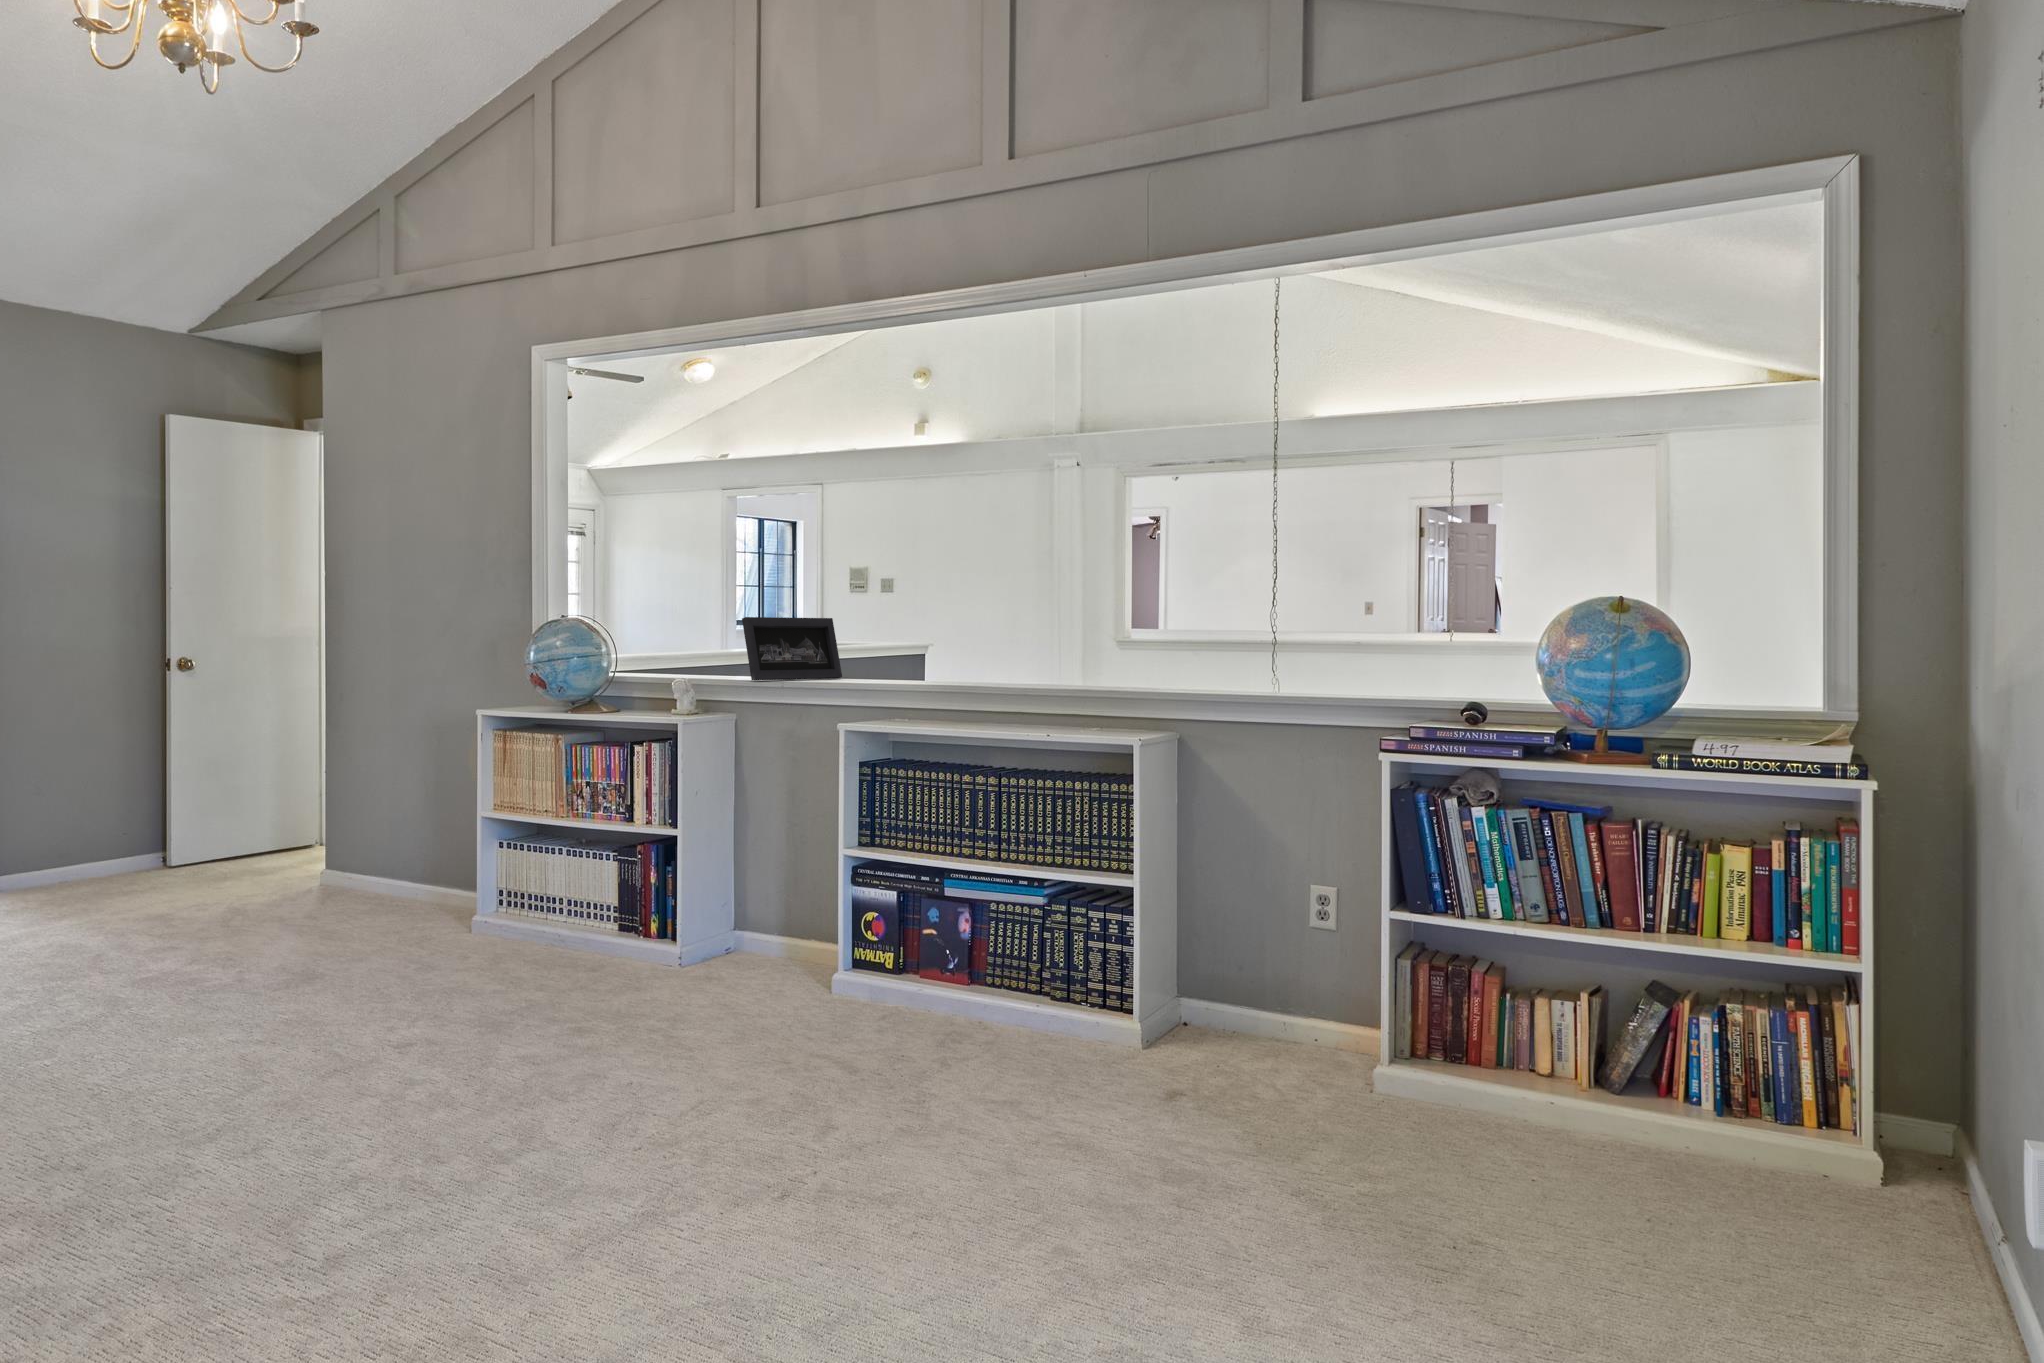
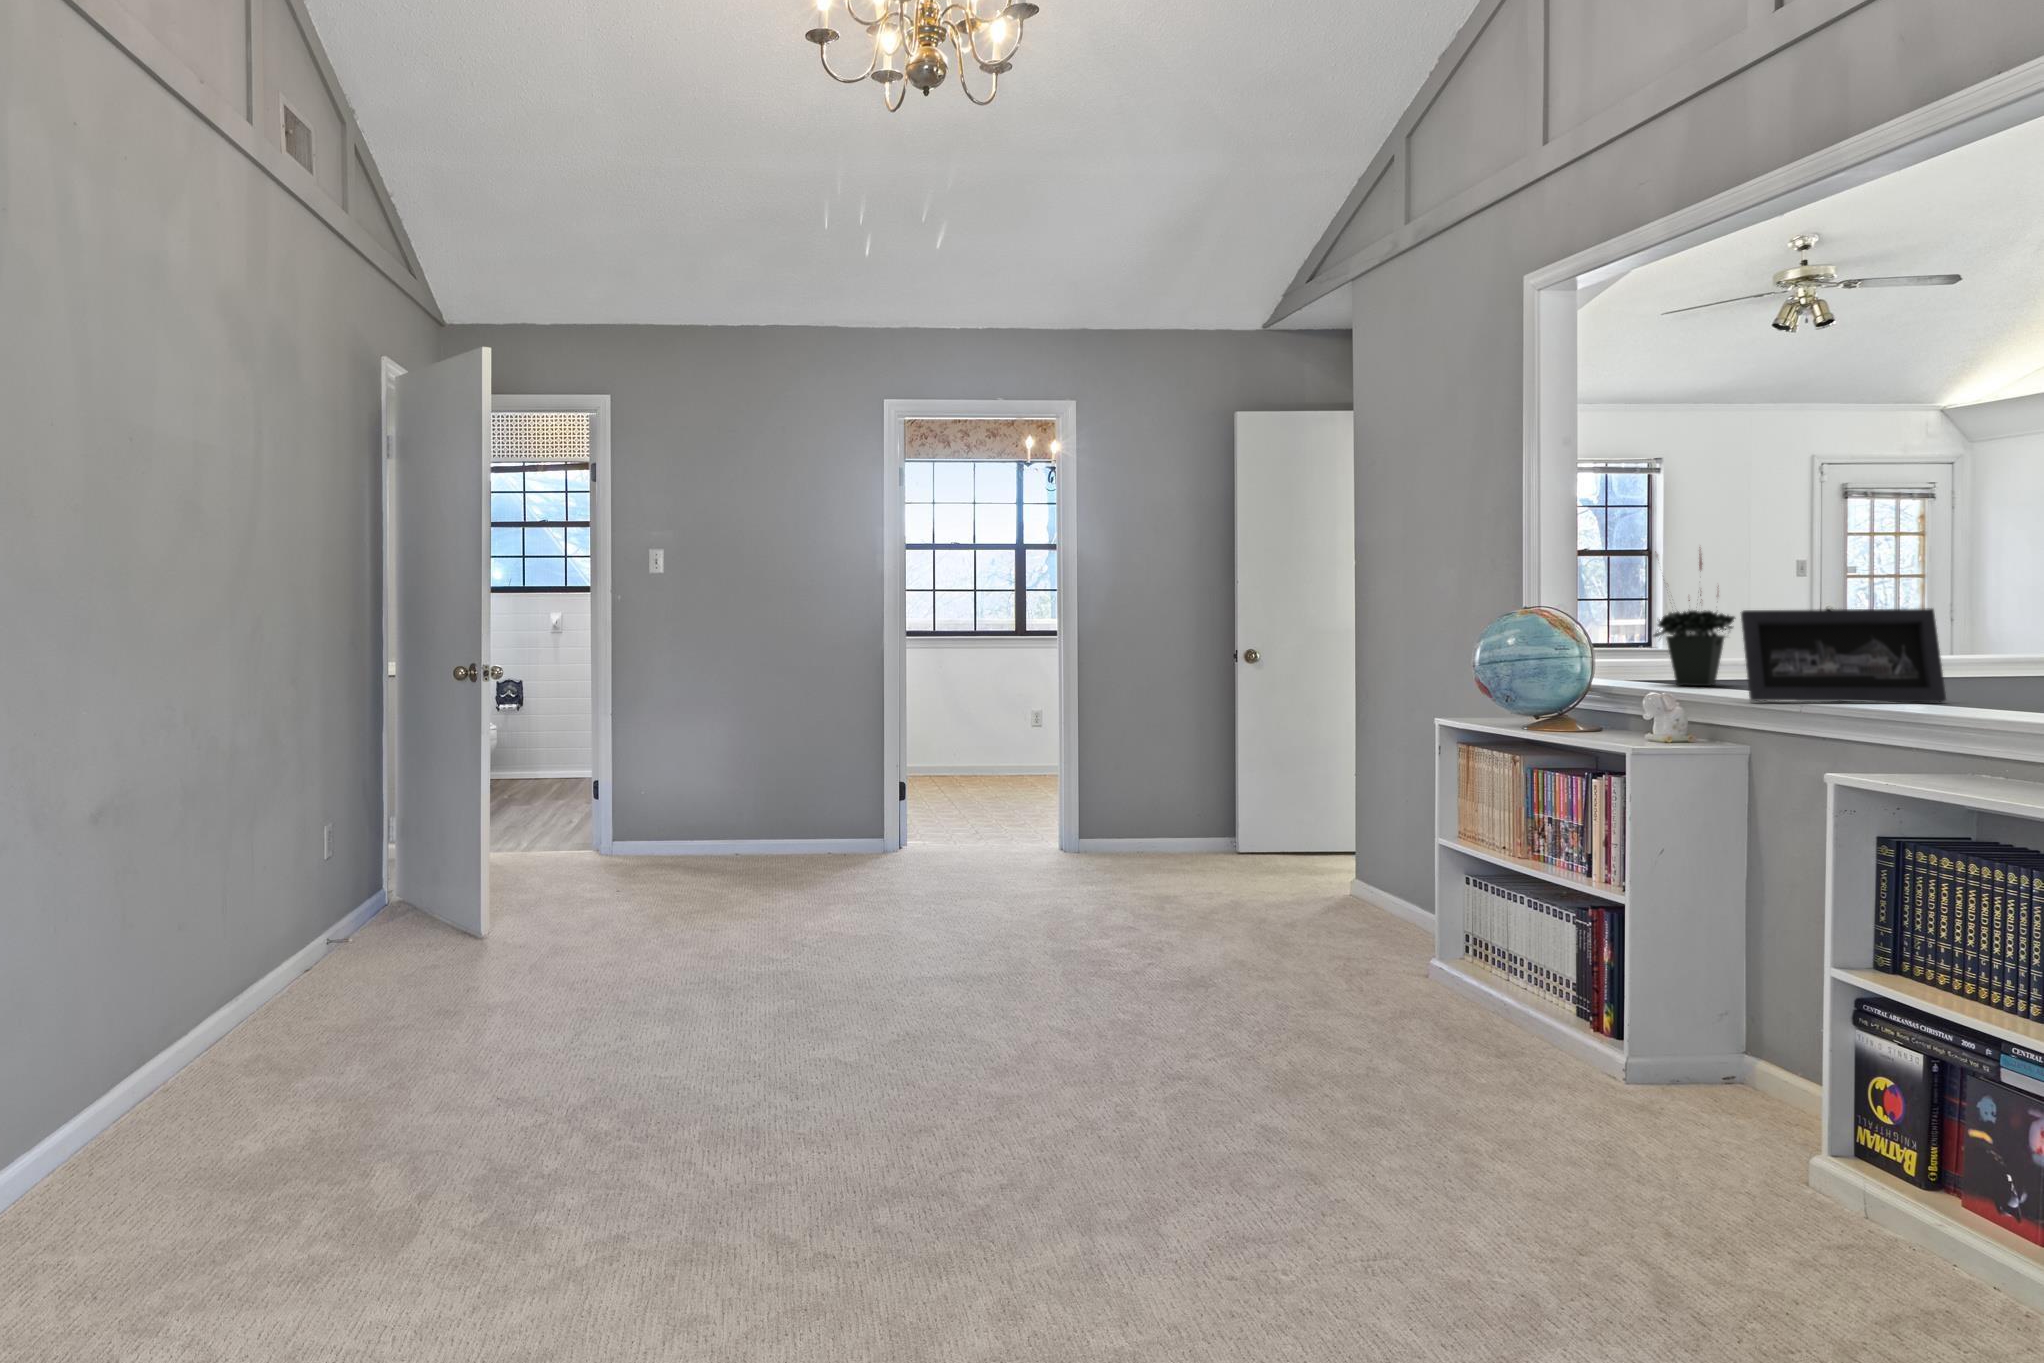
potted plant: none [650,571,702,674] -> present [1653,549,1735,686]

